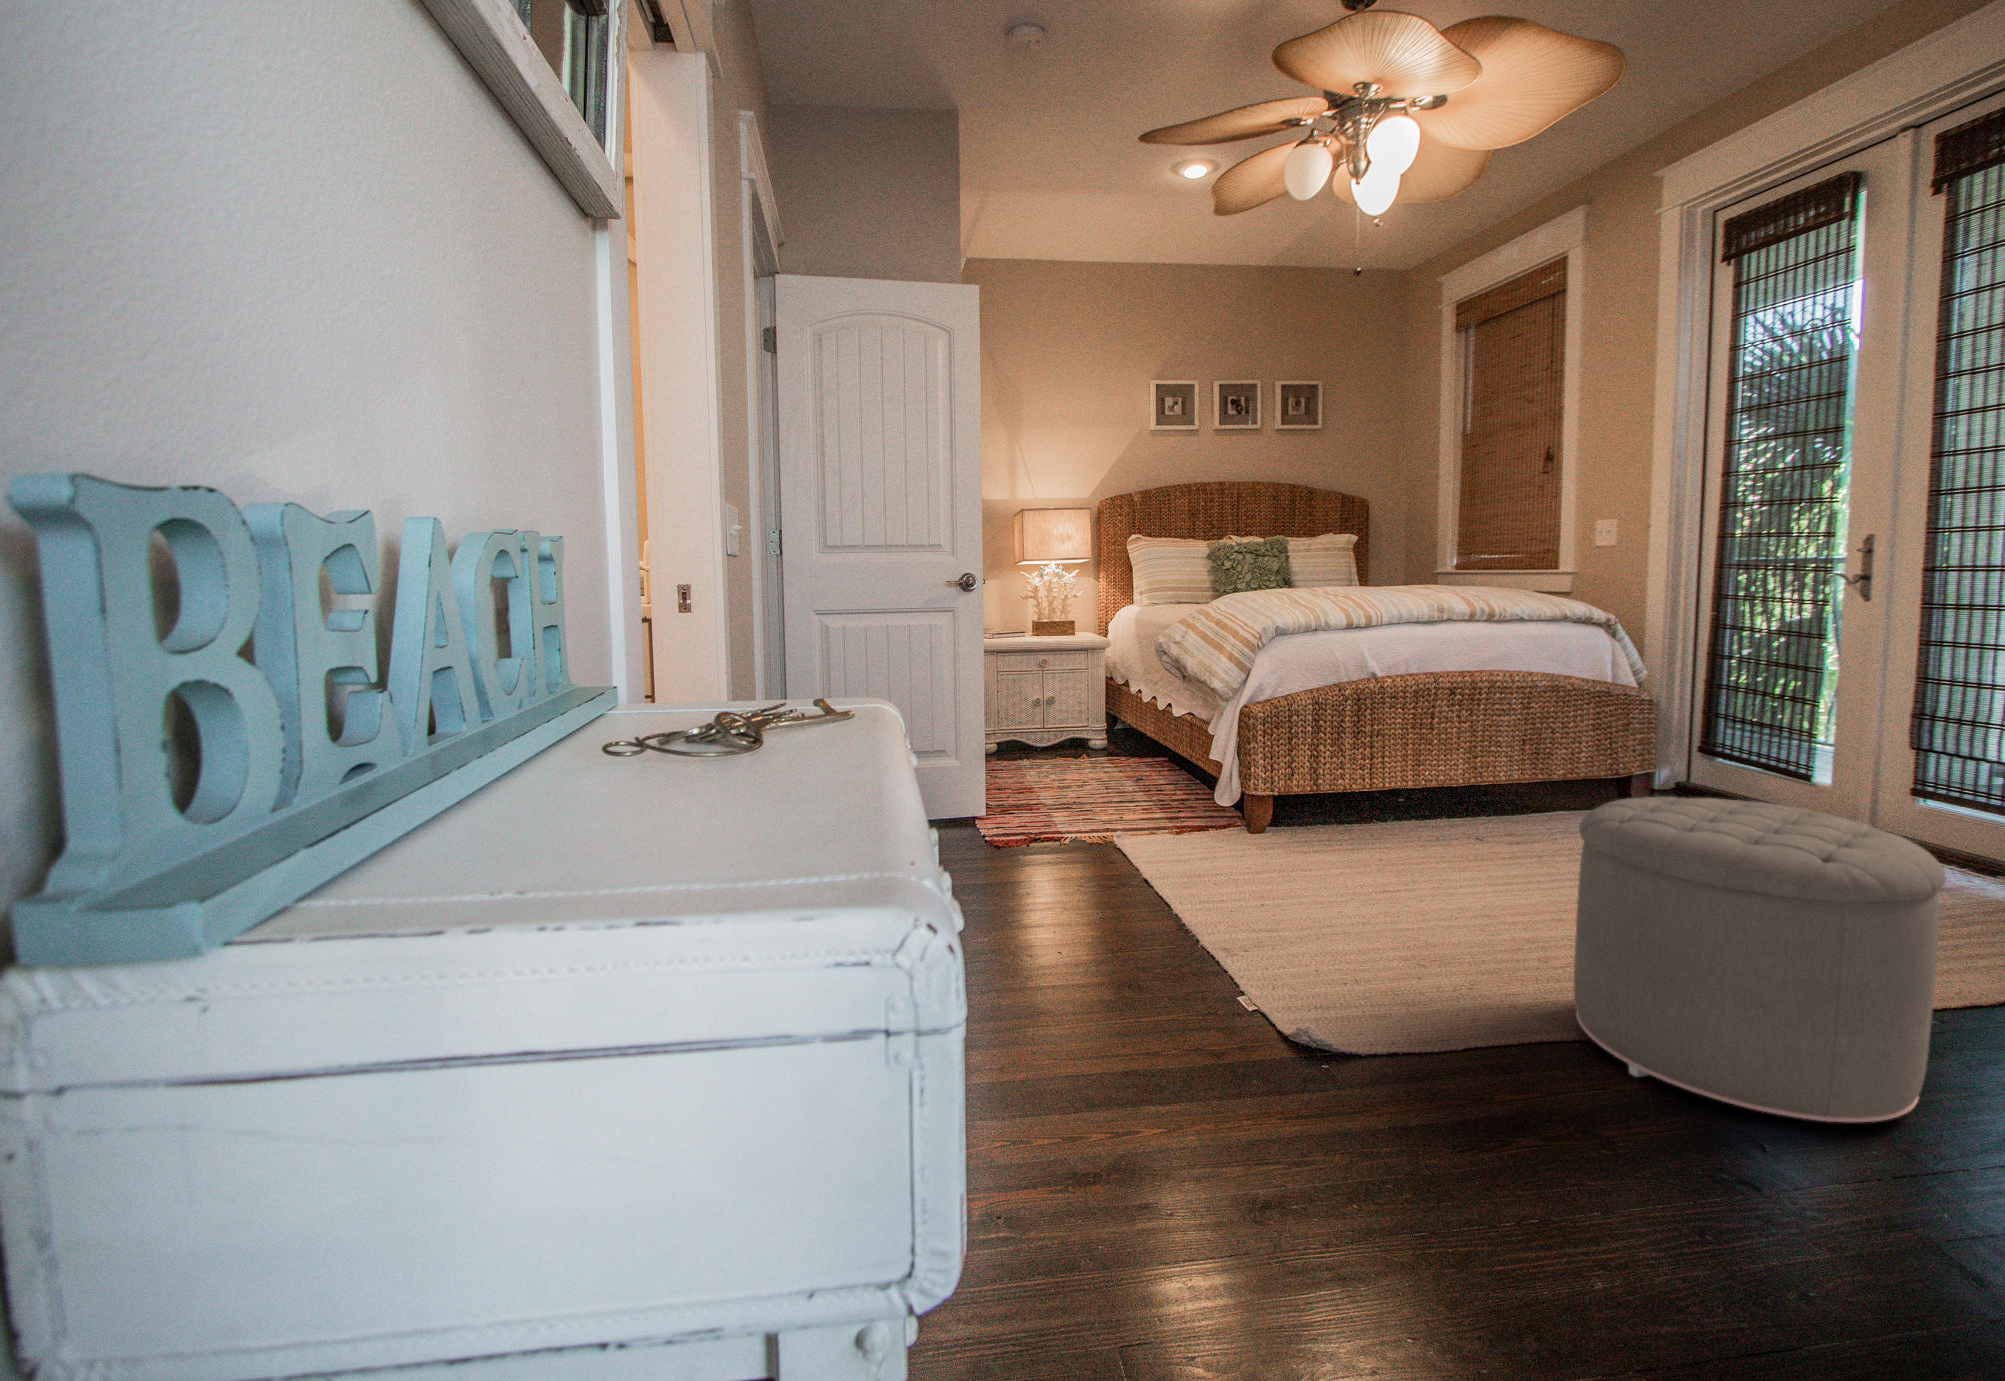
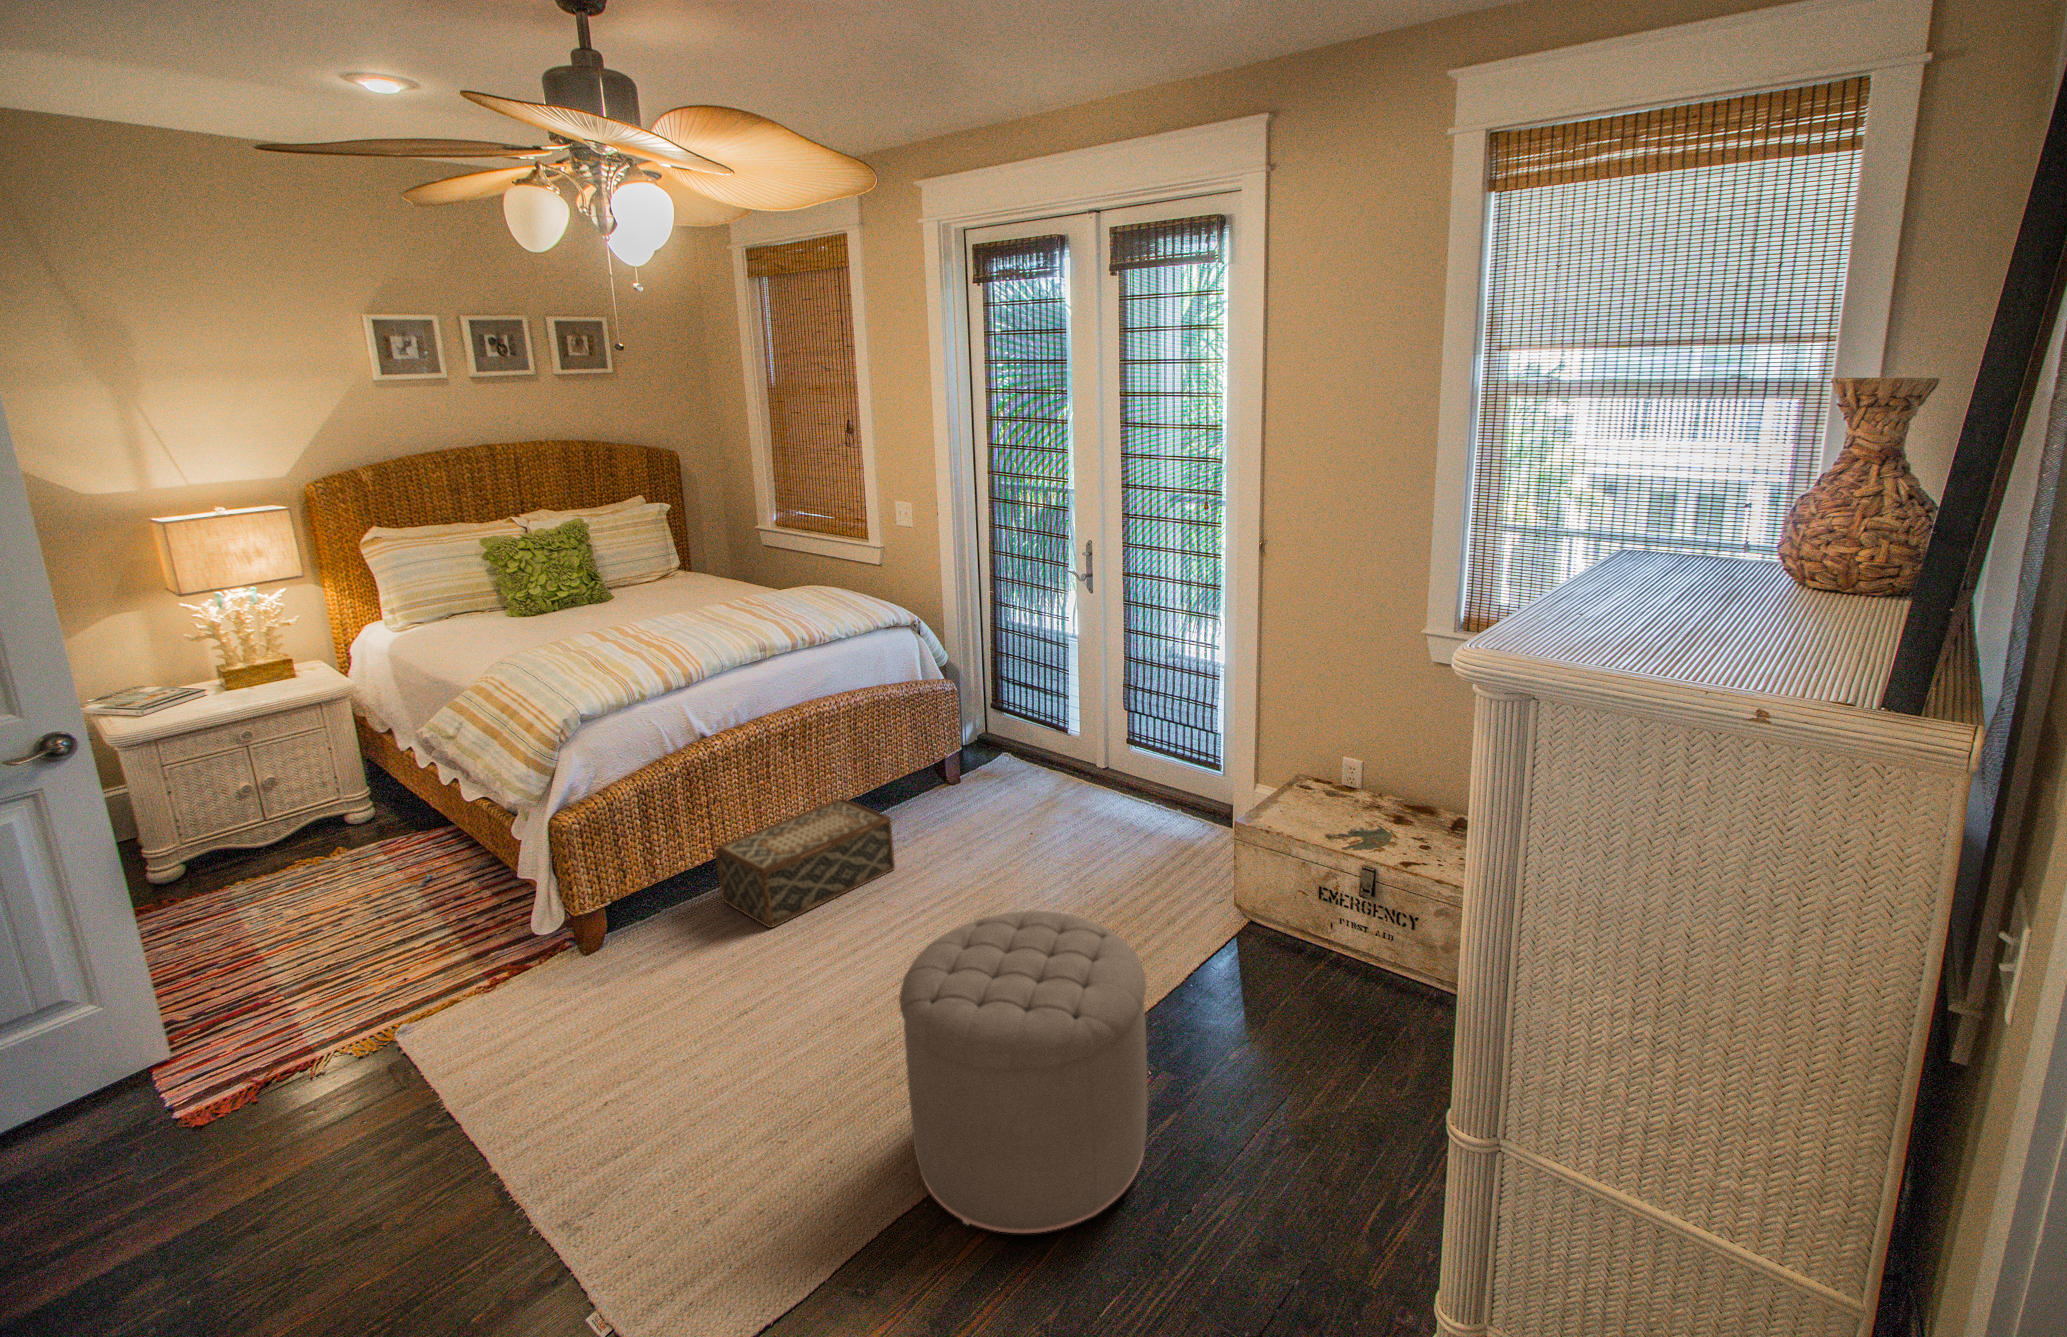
woven basket: none [1369,771,1561,853] -> present [715,798,895,928]

